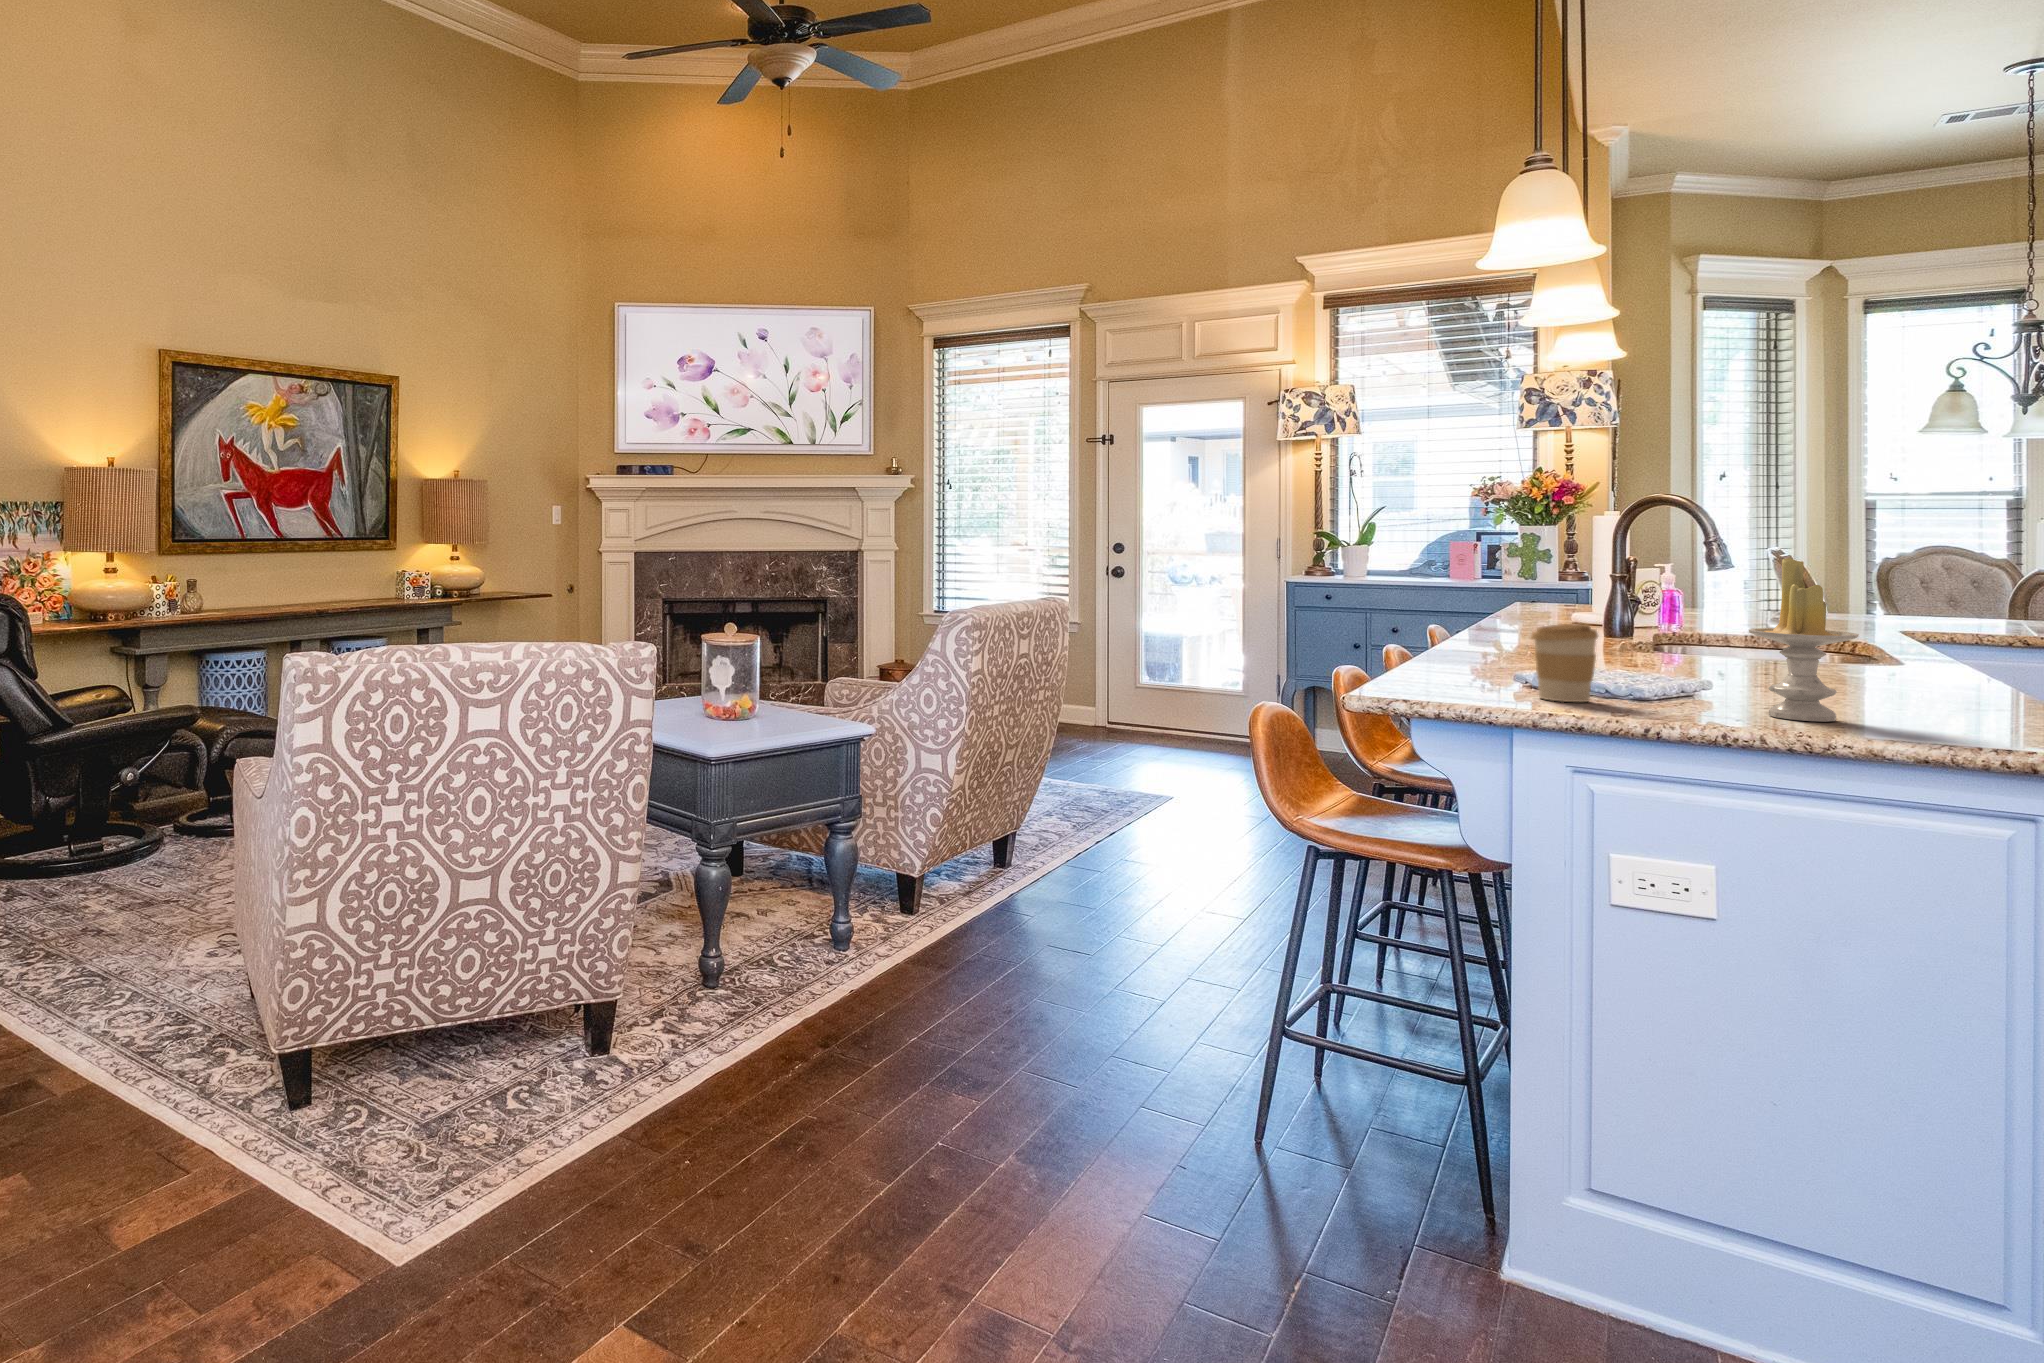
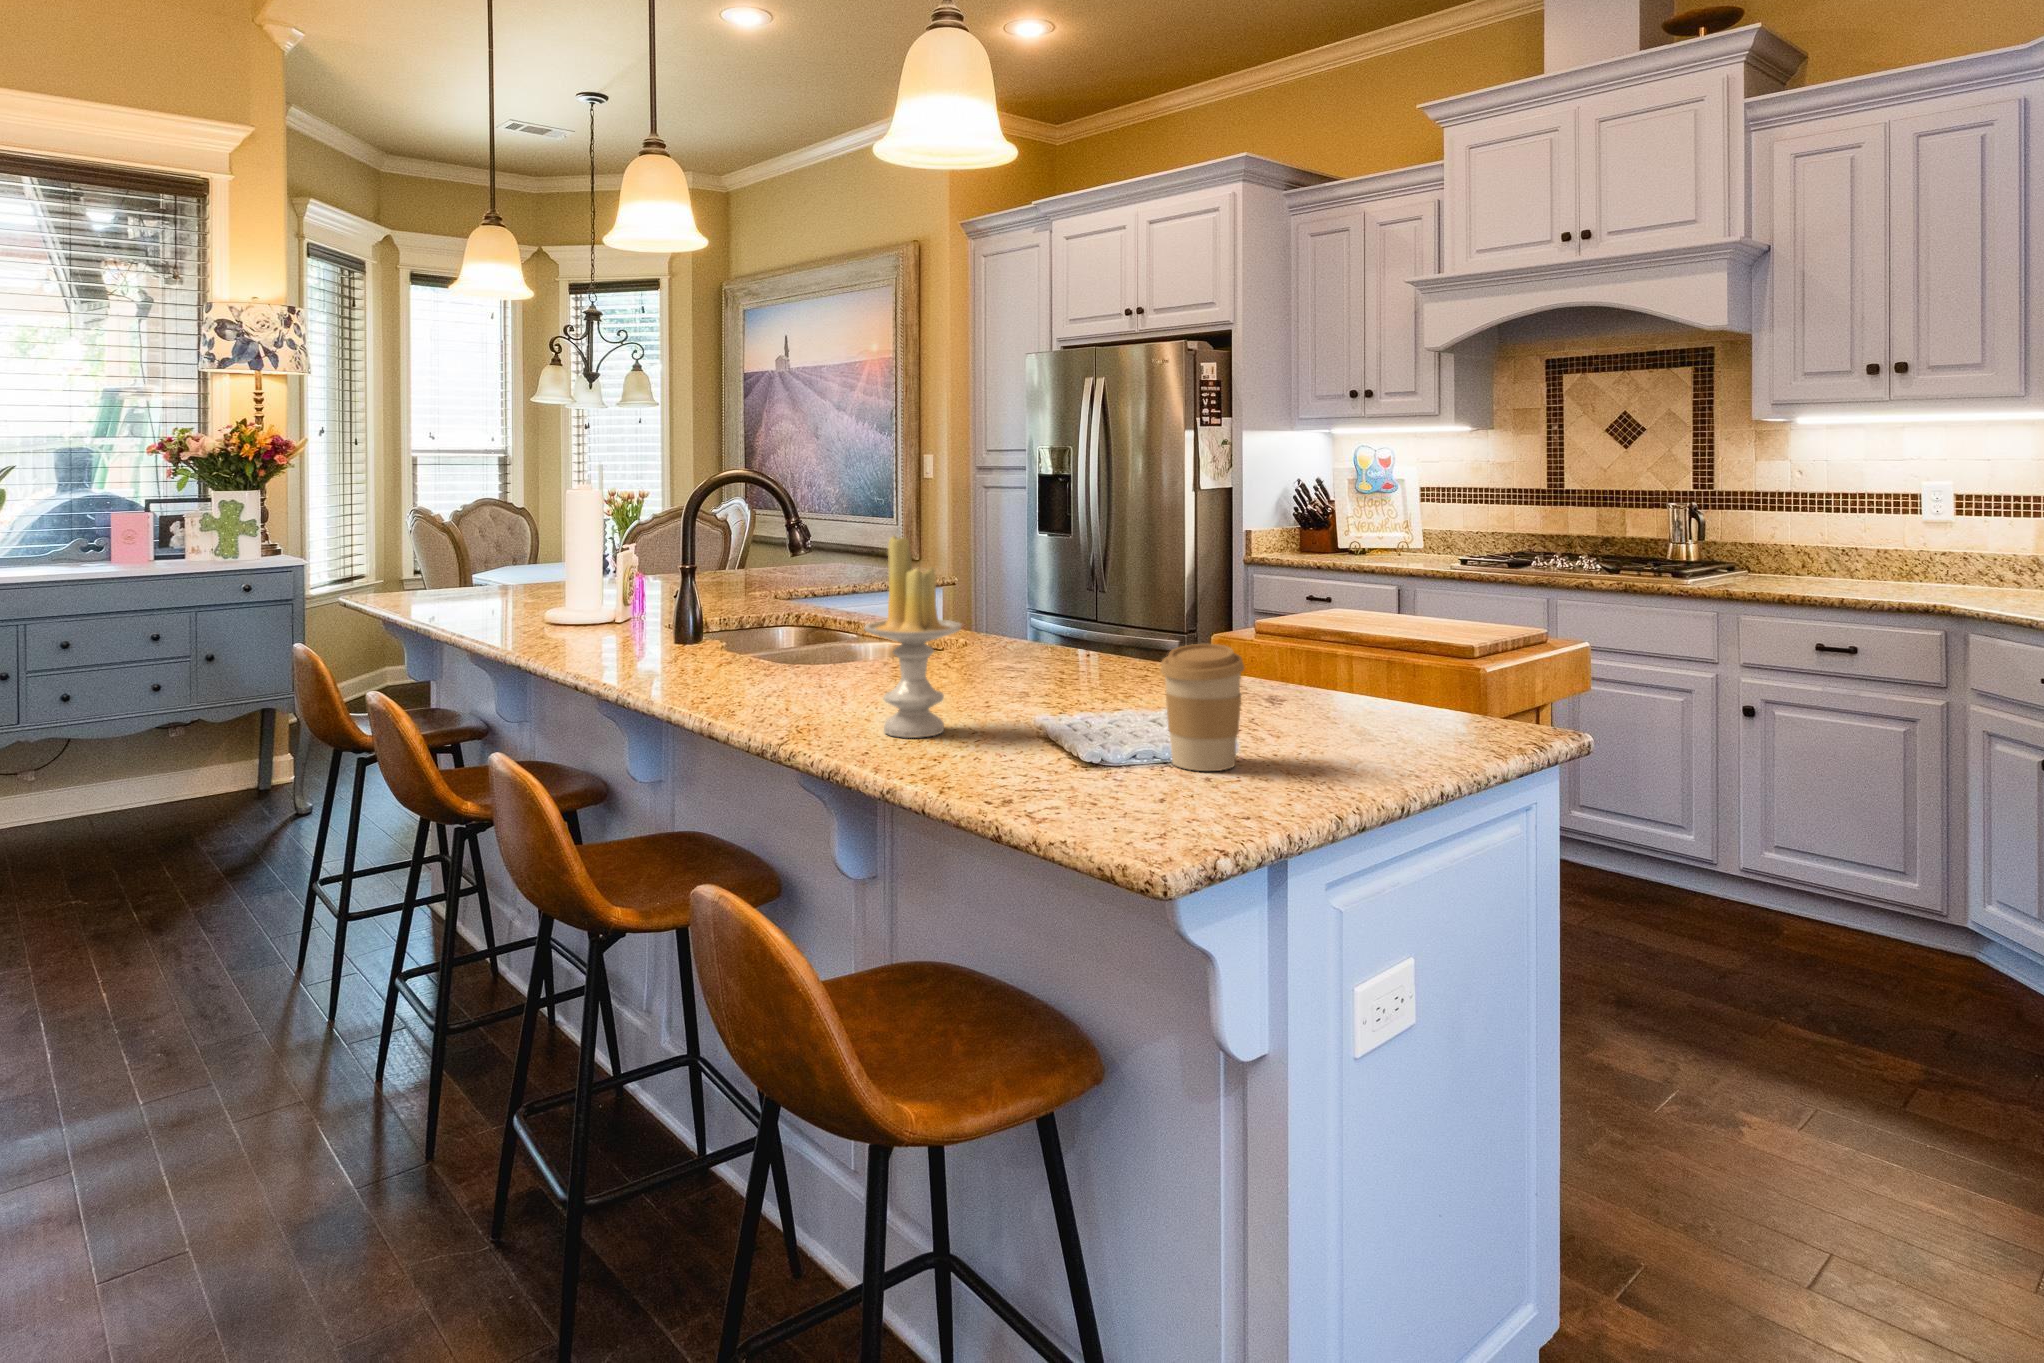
candle: present [1749,558,1859,722] -> present [864,536,961,738]

